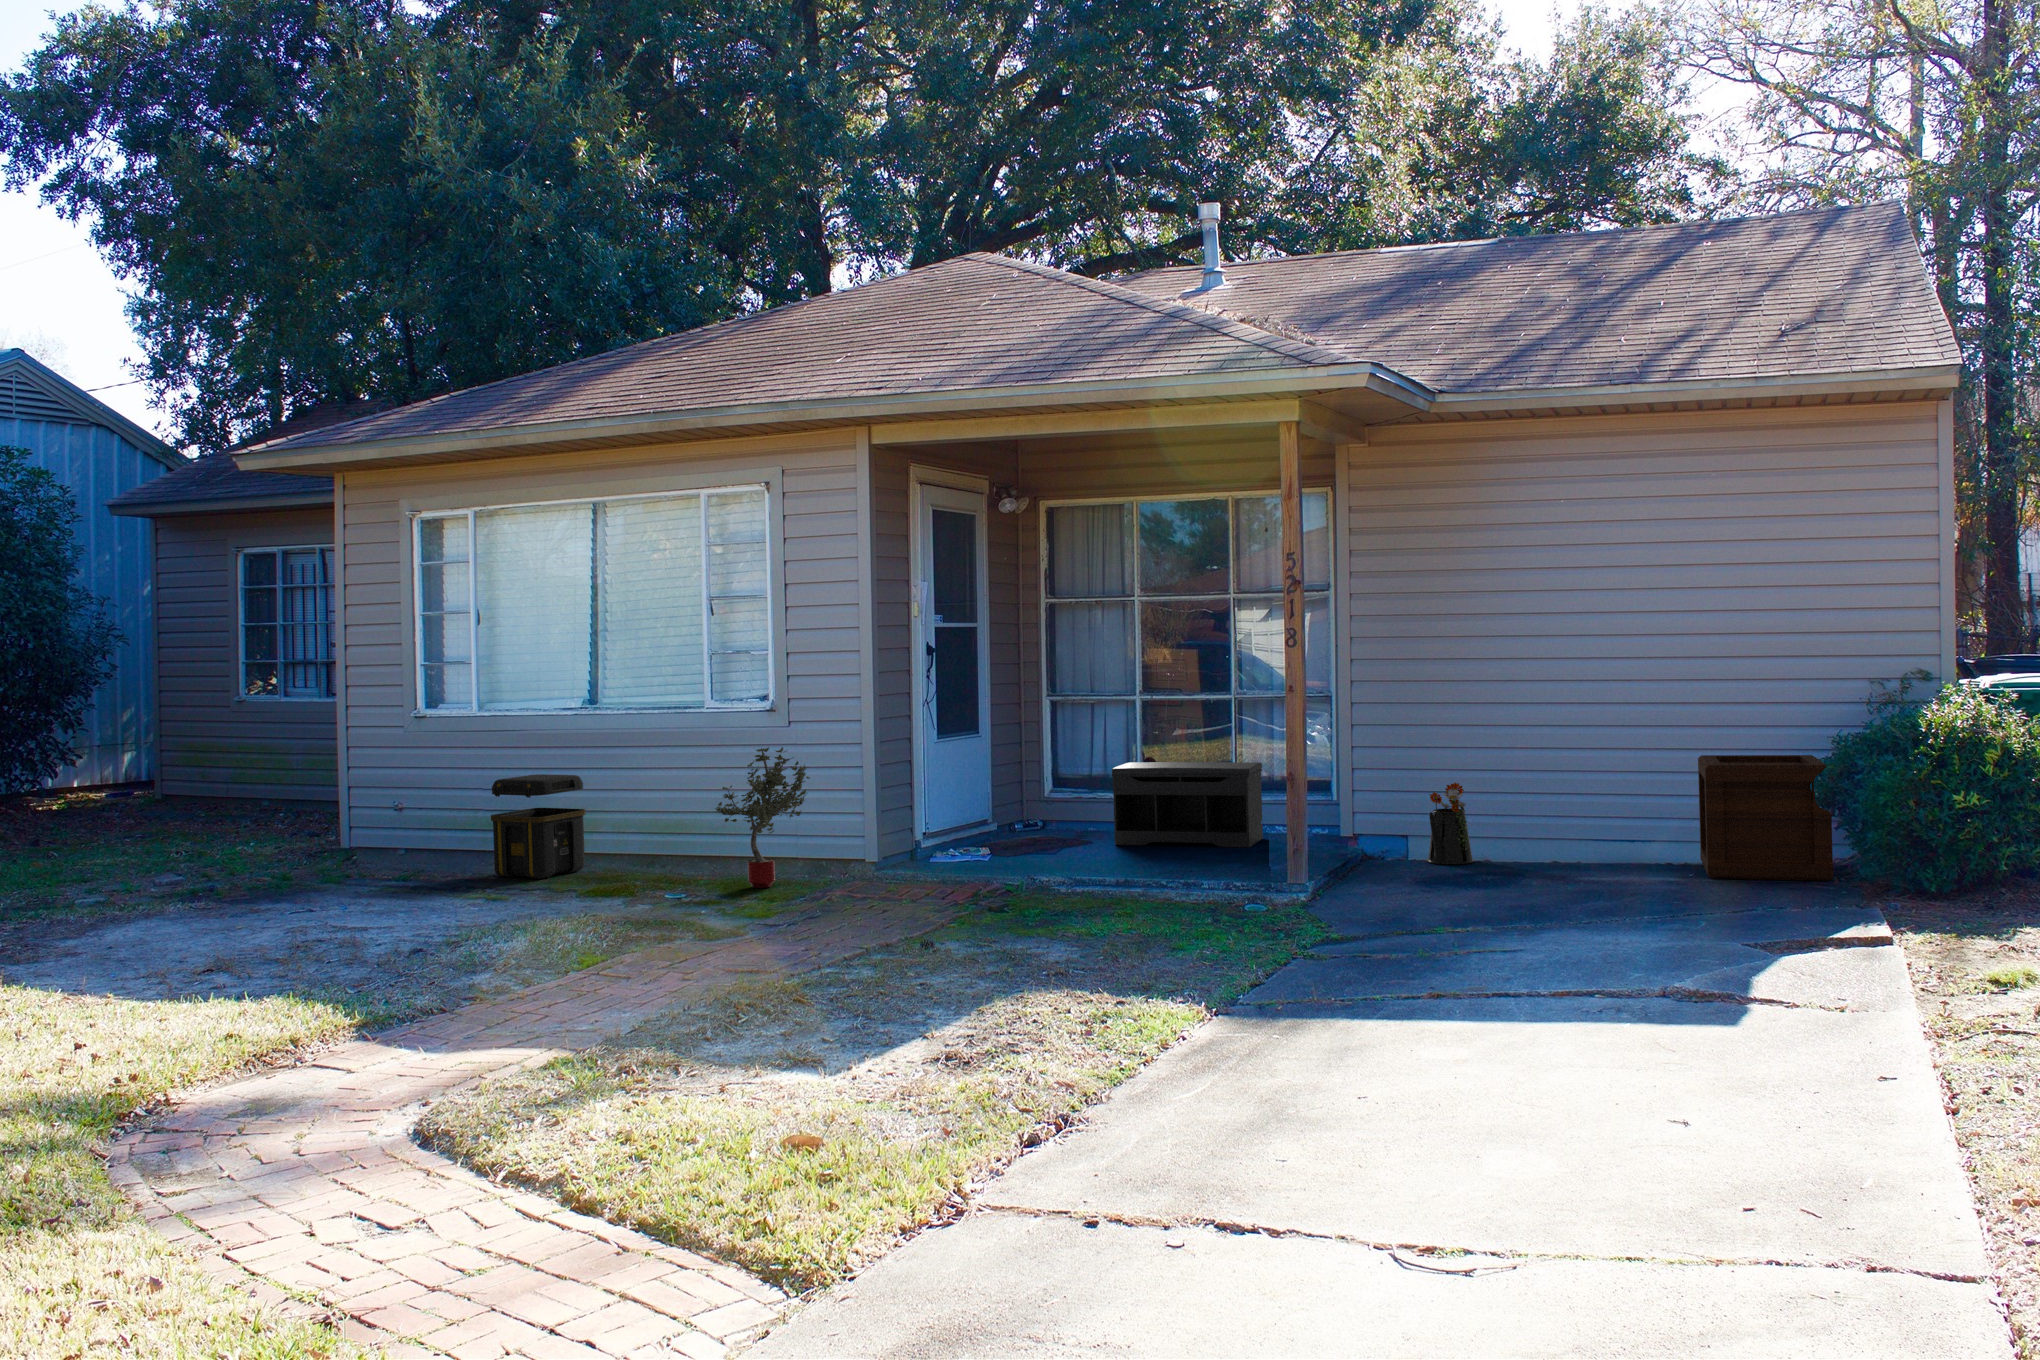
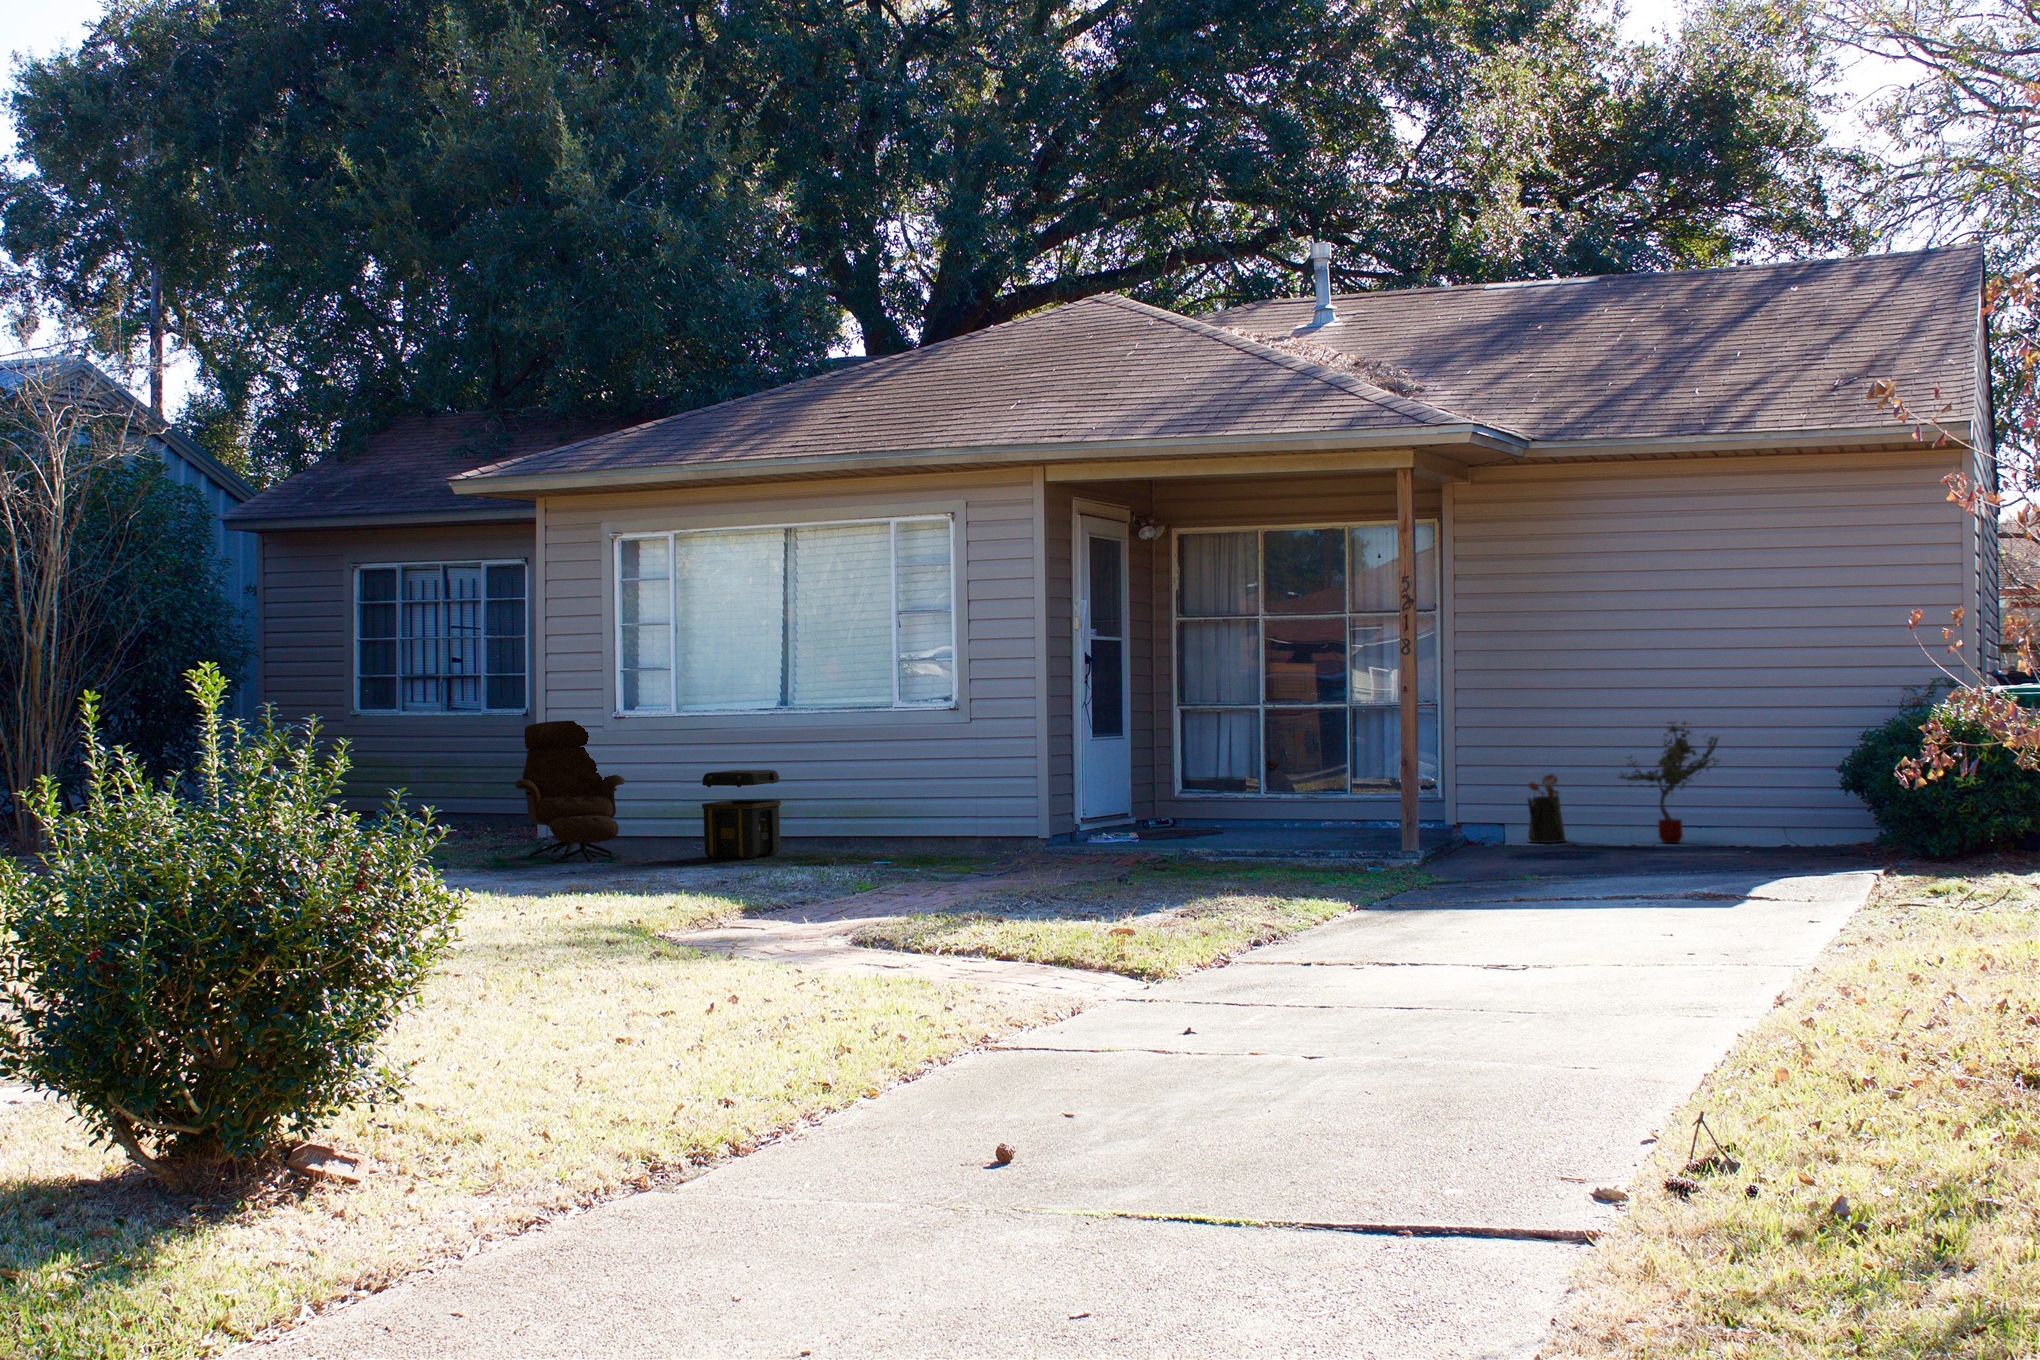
lounge chair: none [297,716,427,882] -> present [515,721,625,862]
potted tree: present [715,747,810,888] -> present [1620,721,1718,843]
wooden crate: present [1698,755,1833,881] -> none [1757,746,1862,847]
bench: present [1112,762,1263,847] -> none [1244,763,1381,837]

